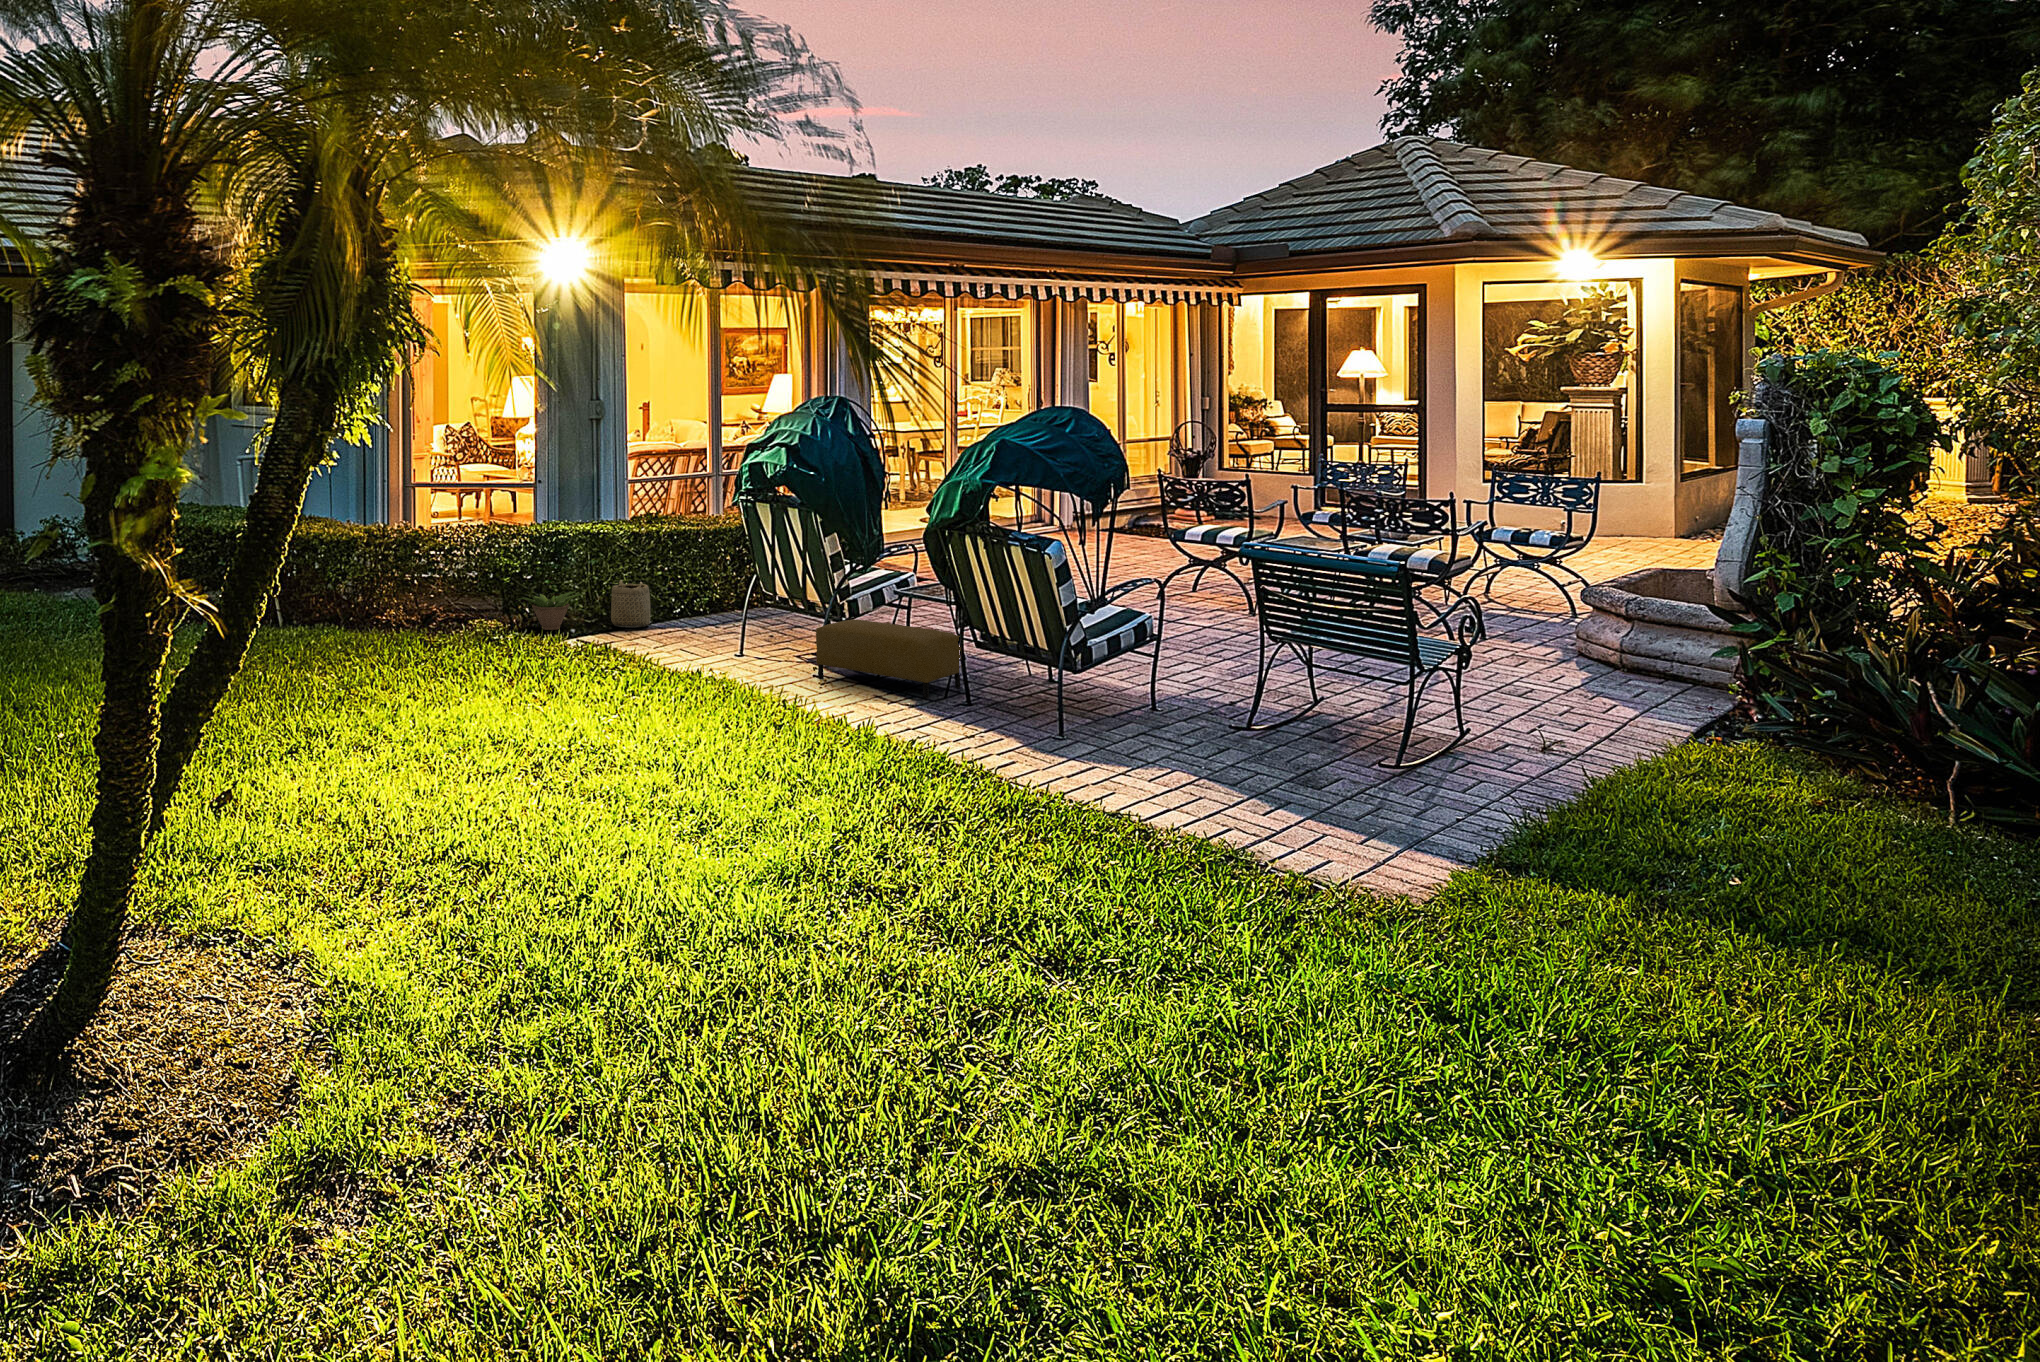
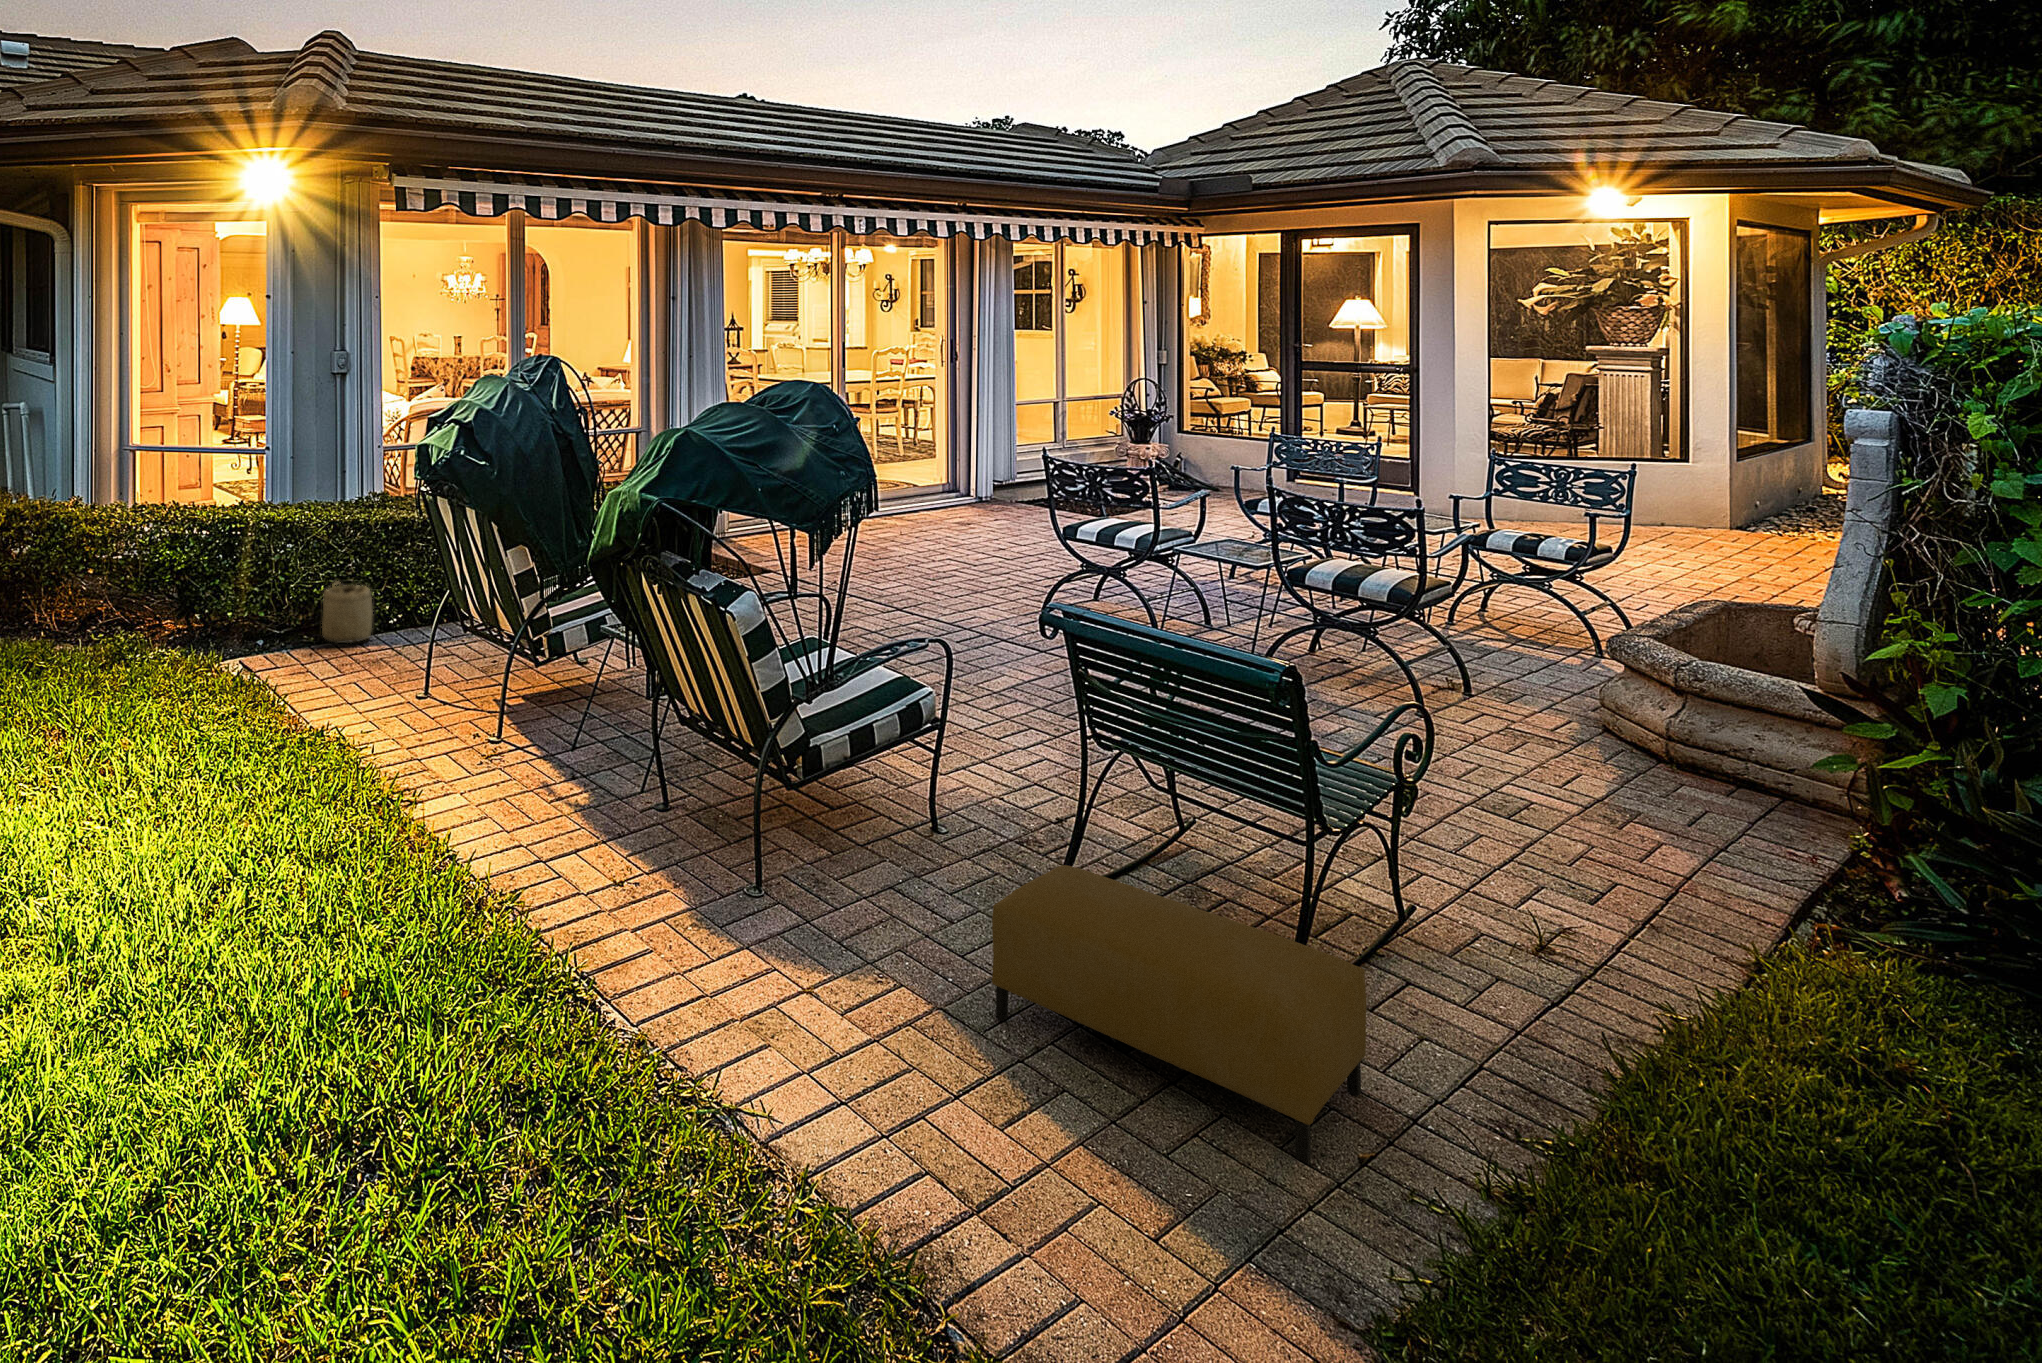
decorative plant: present [516,592,581,630] -> none [198,595,280,645]
ottoman: present [816,619,962,699] -> present [992,865,1366,1163]

